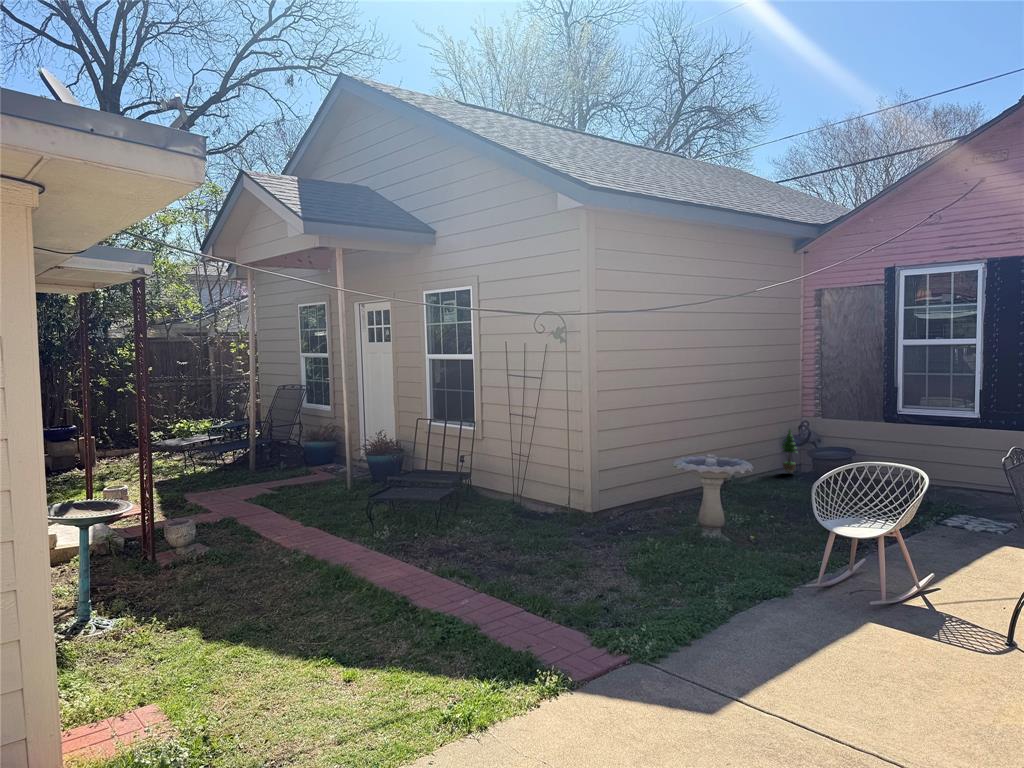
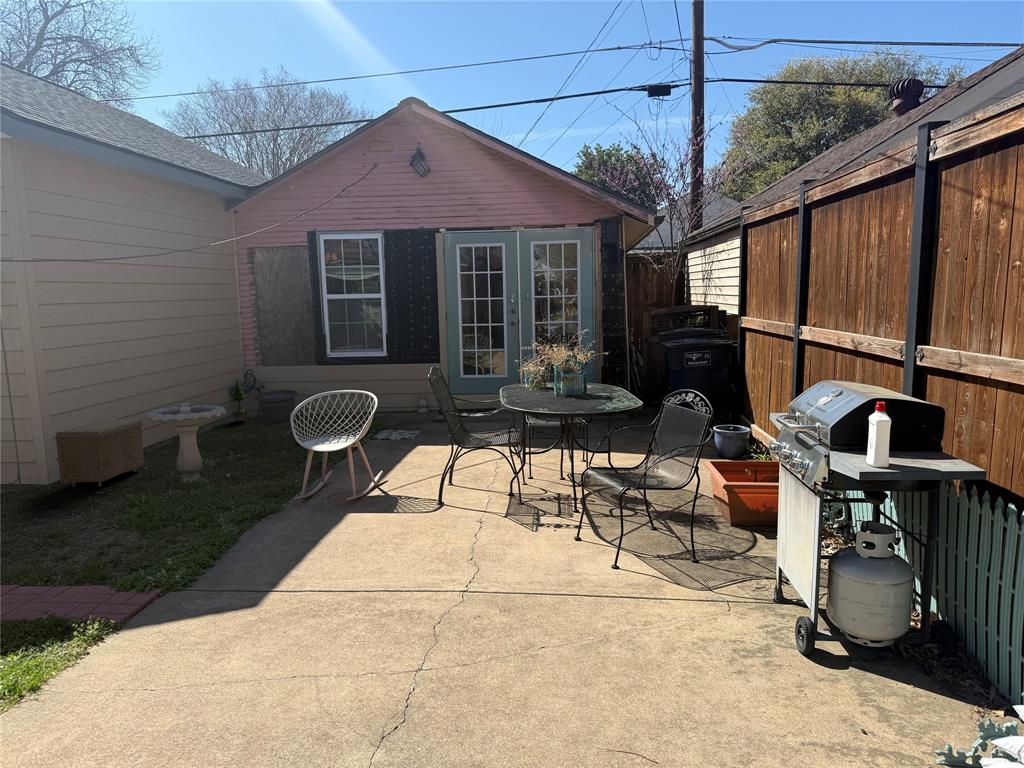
storage bench: none [614,459,684,520] -> present [56,419,144,487]

